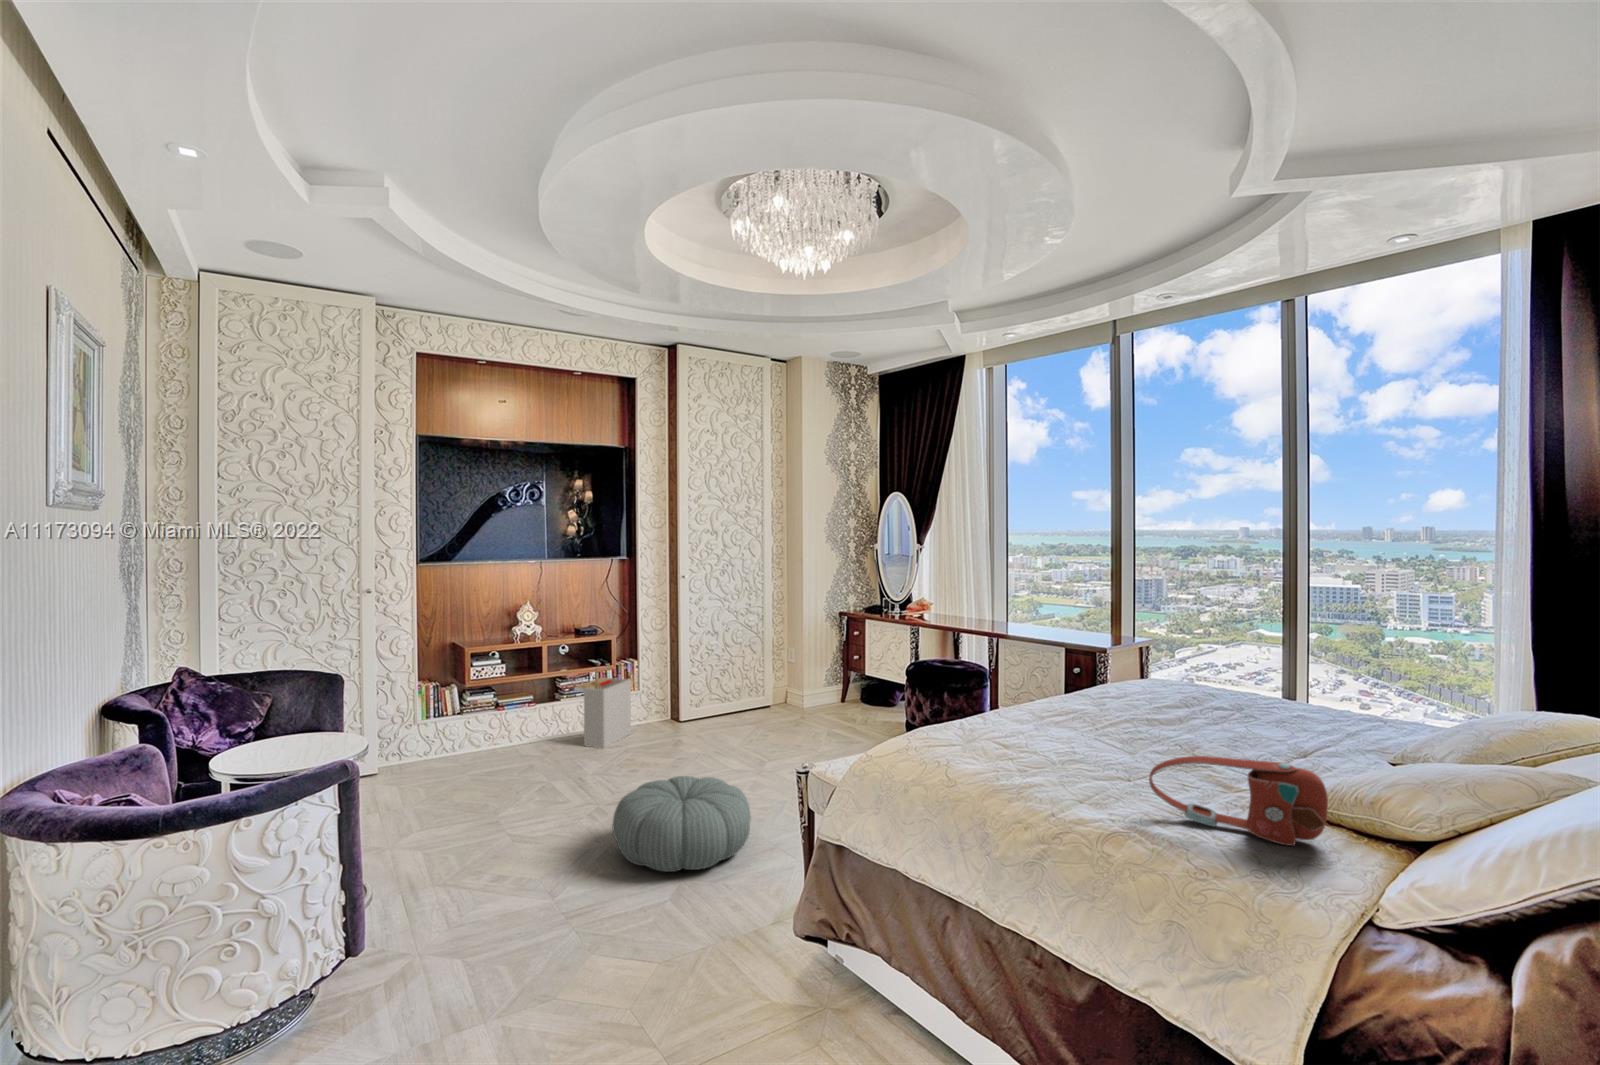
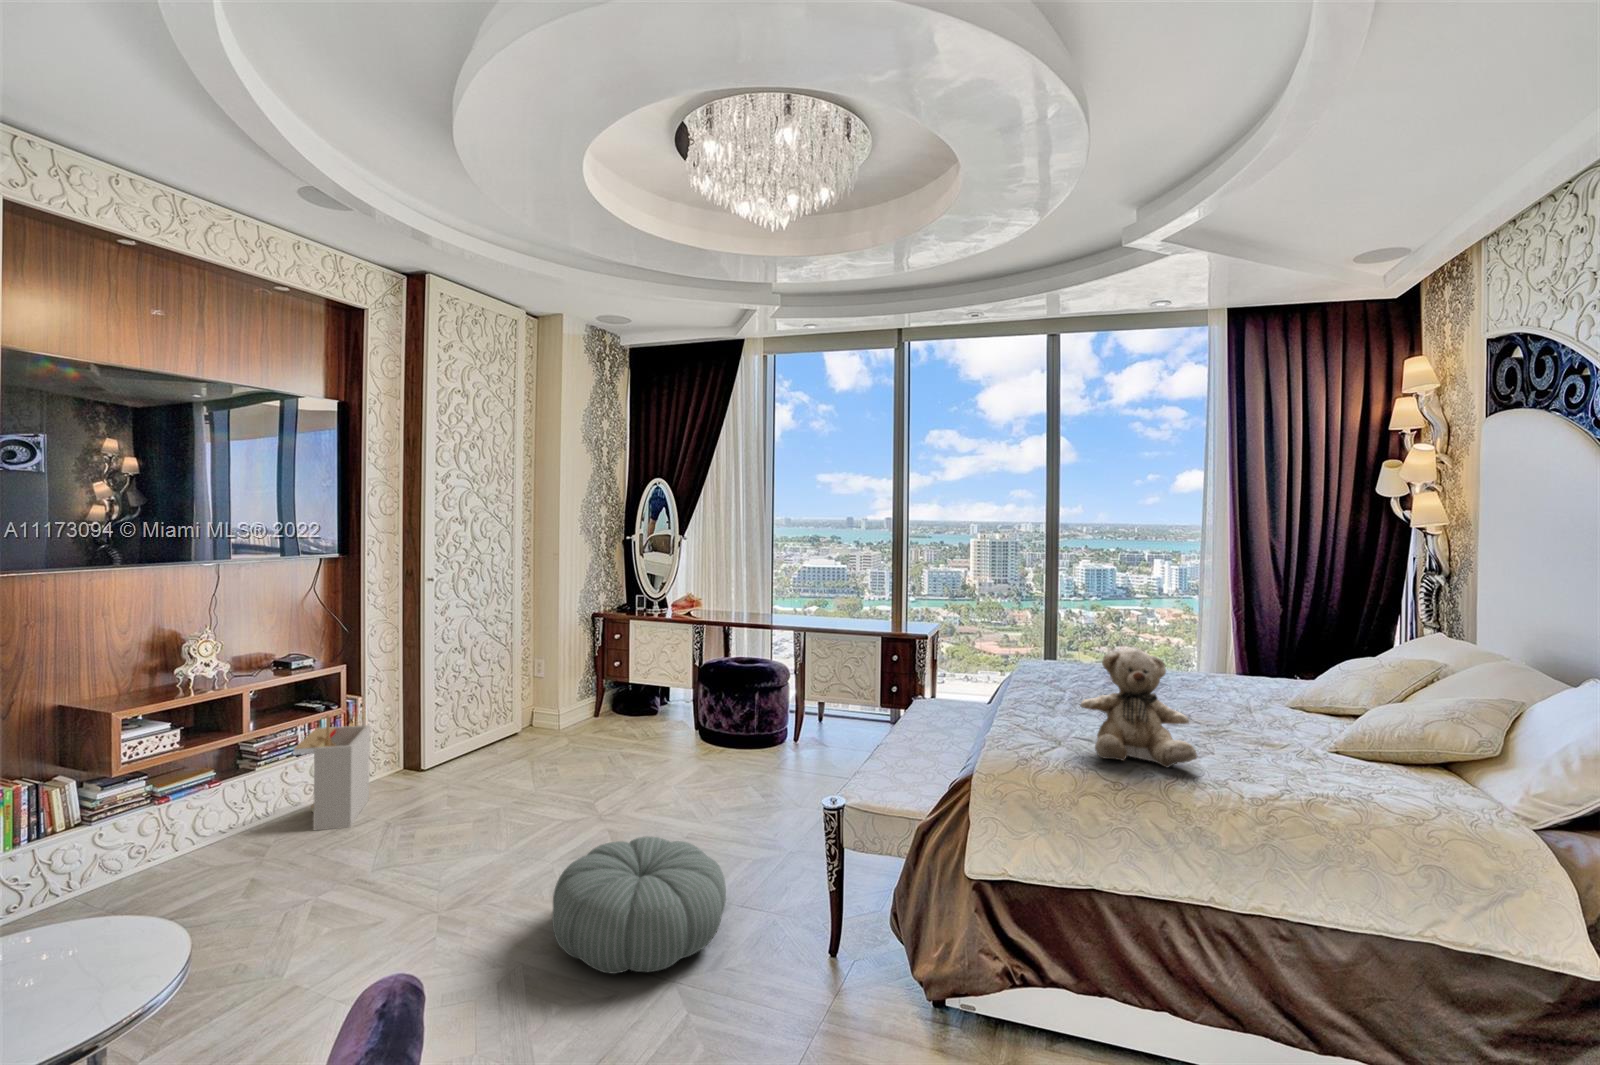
teddy bear: none [993,639,1119,773] -> present [1081,647,1197,768]
handbag: present [1149,756,1328,846] -> none [1282,736,1411,797]

